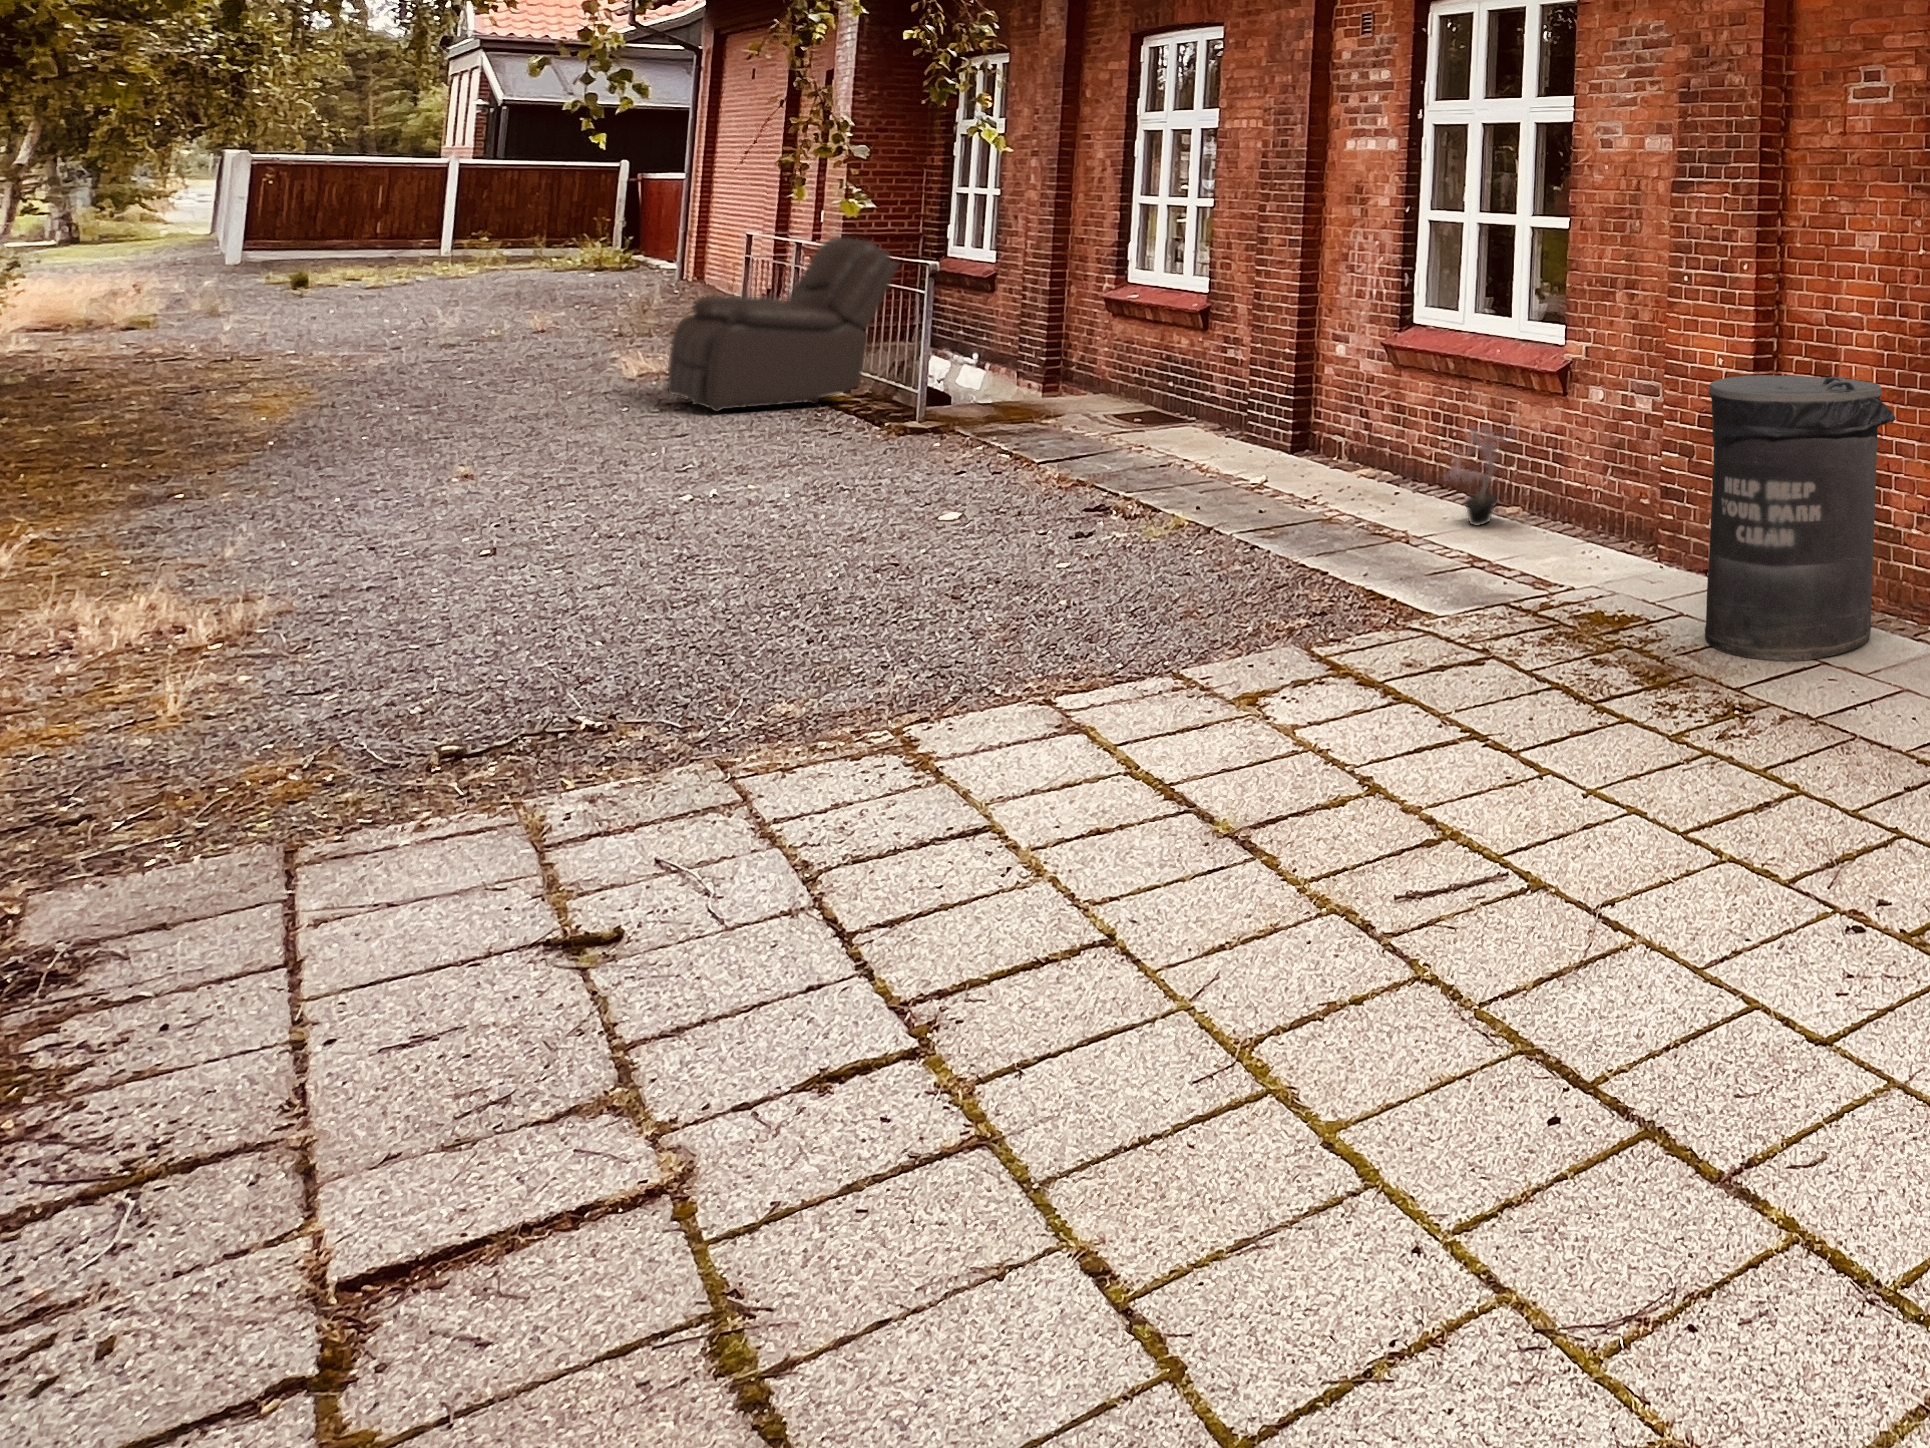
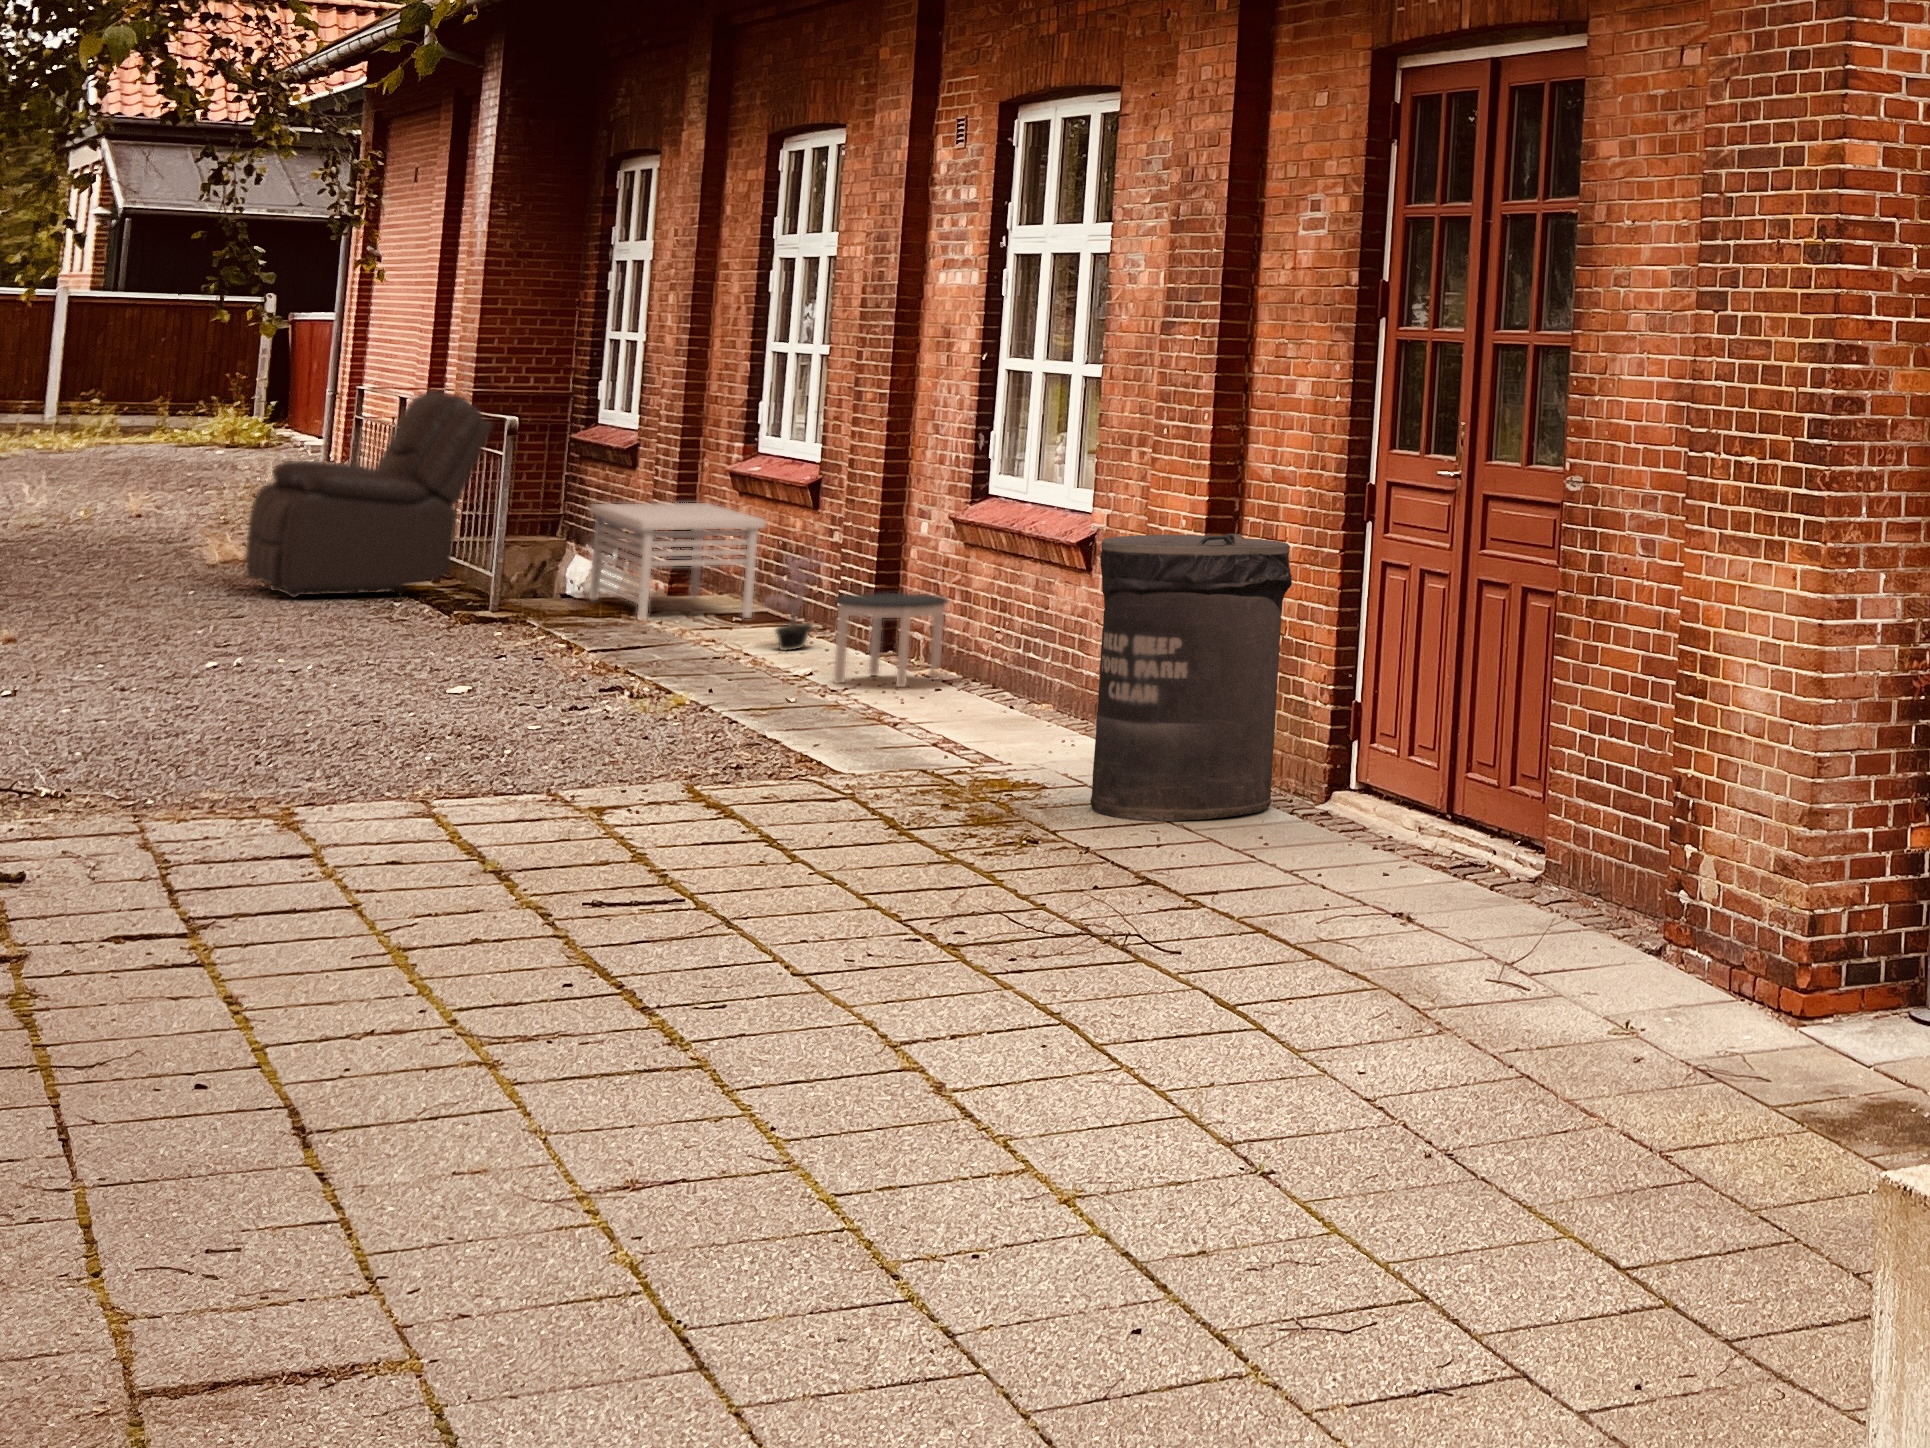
storage bench: none [985,322,1151,423] -> present [590,503,766,620]
round table: none [1280,405,1377,488] -> present [834,593,948,687]
potted plant: present [1444,426,1515,525] -> present [764,554,823,650]

